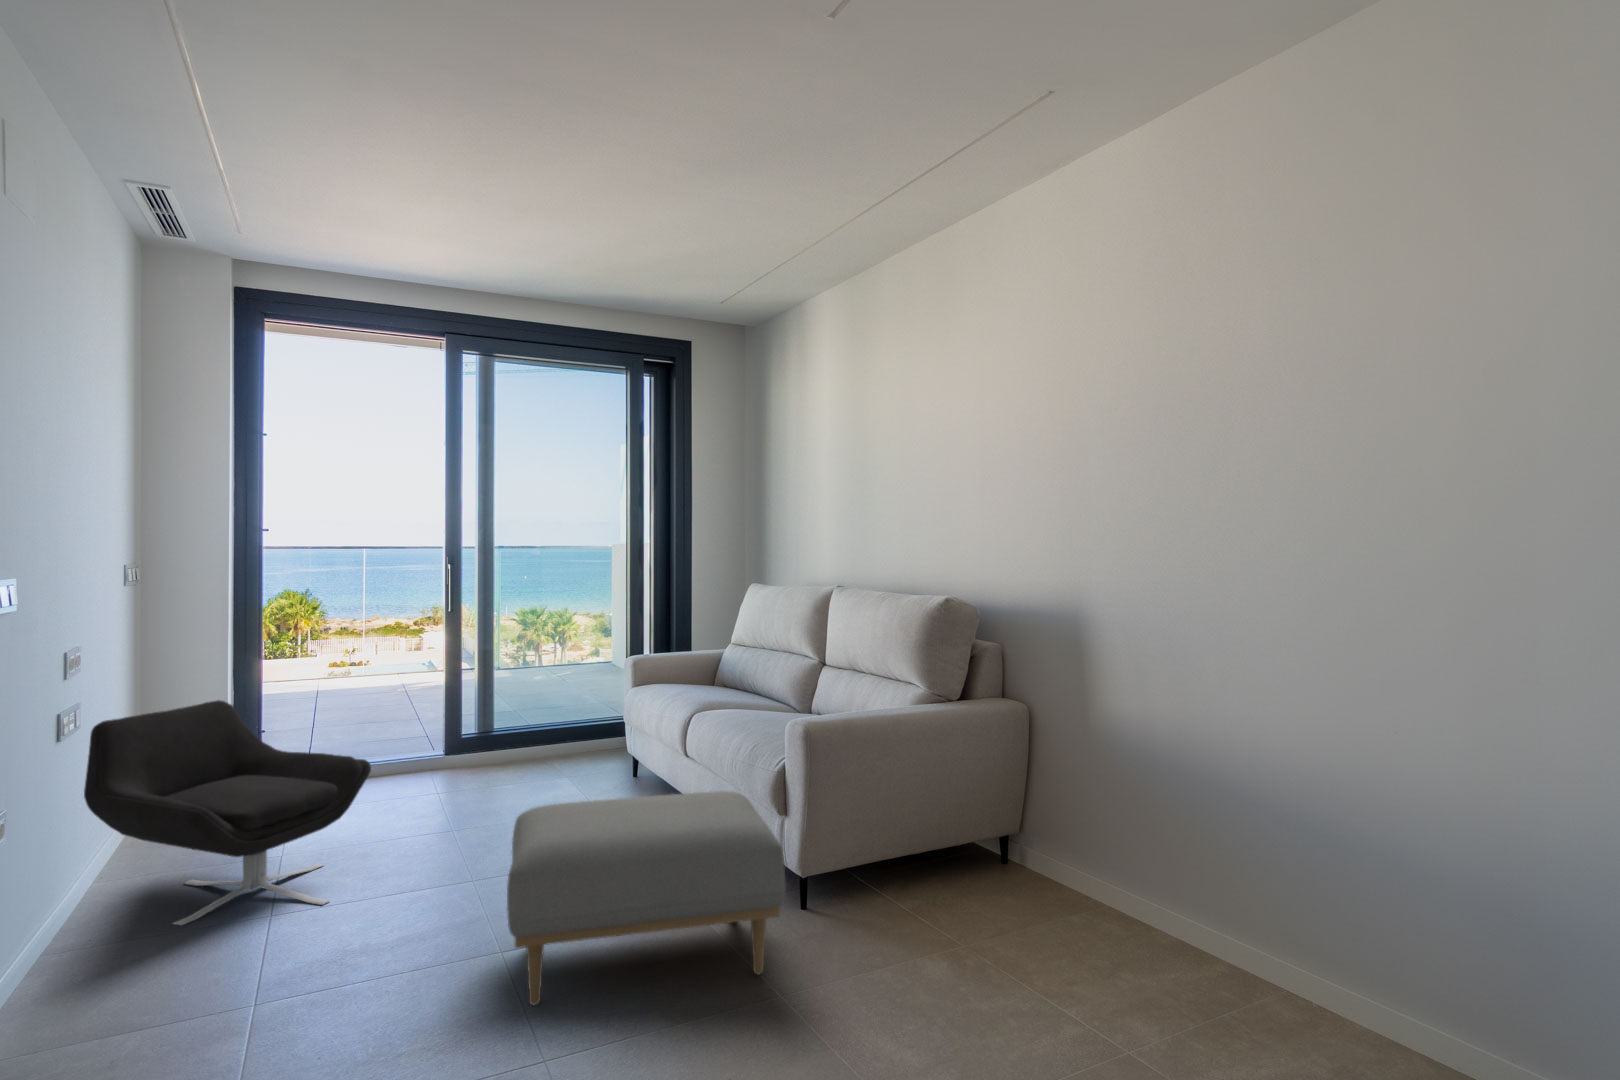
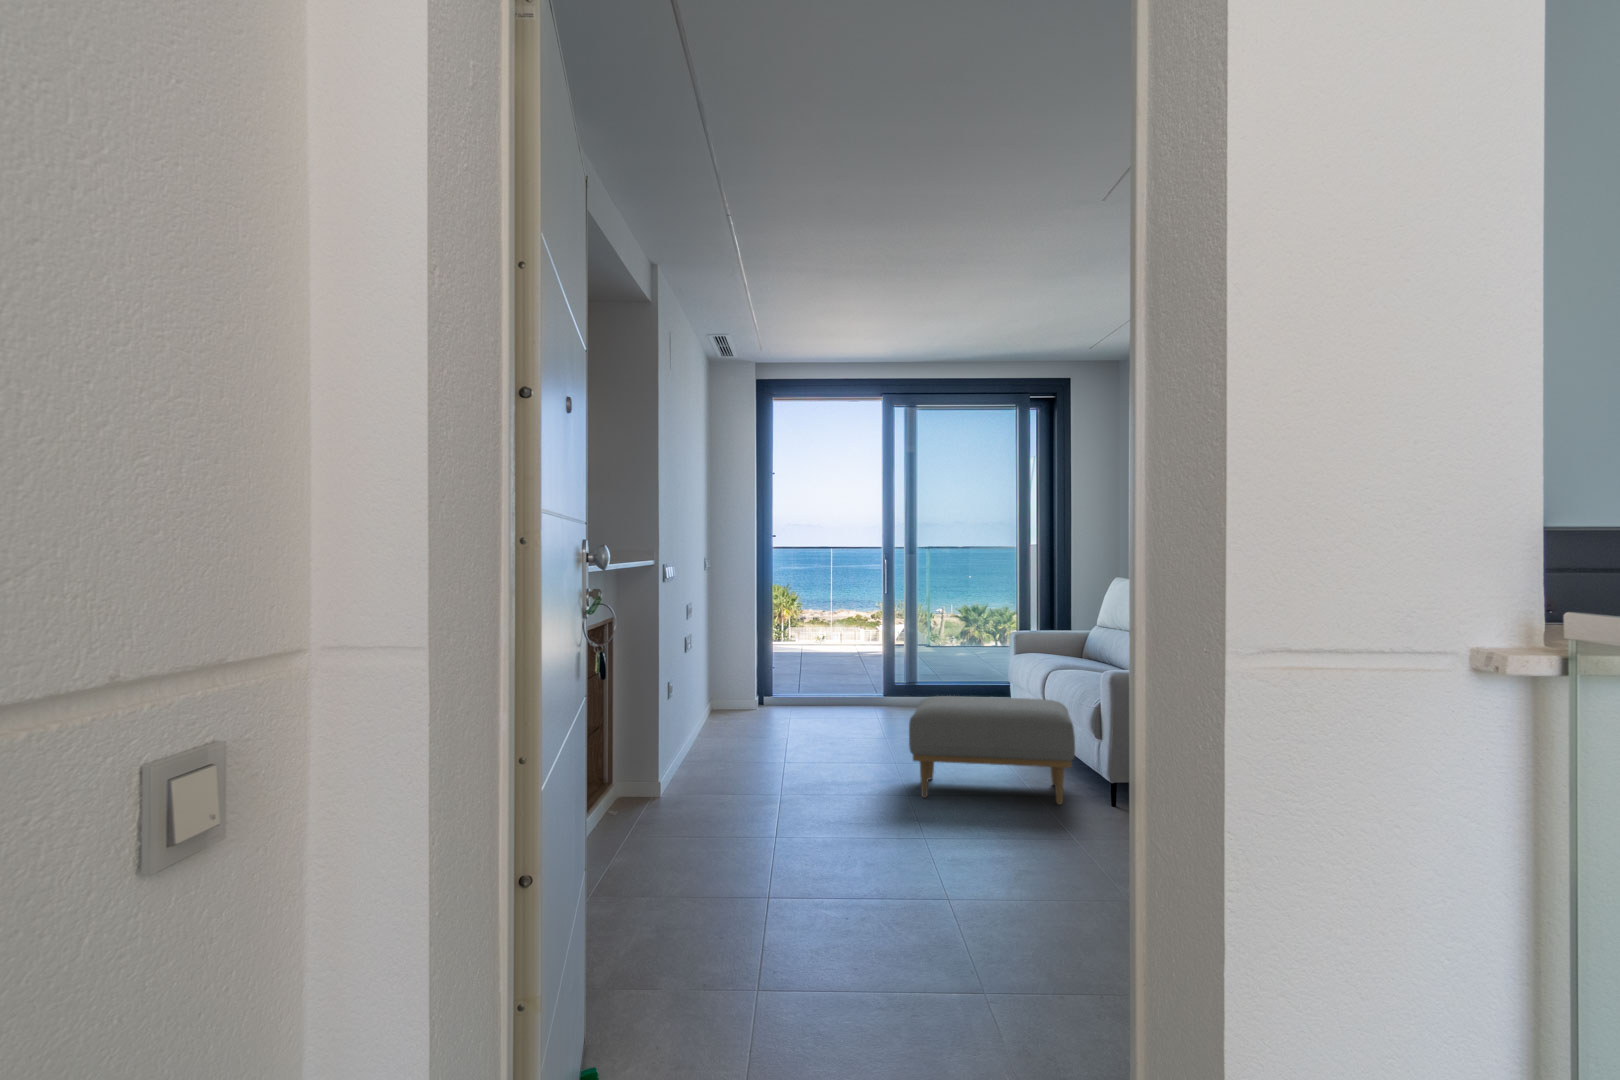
lounge chair: present [84,700,371,925] -> none [697,637,838,754]

